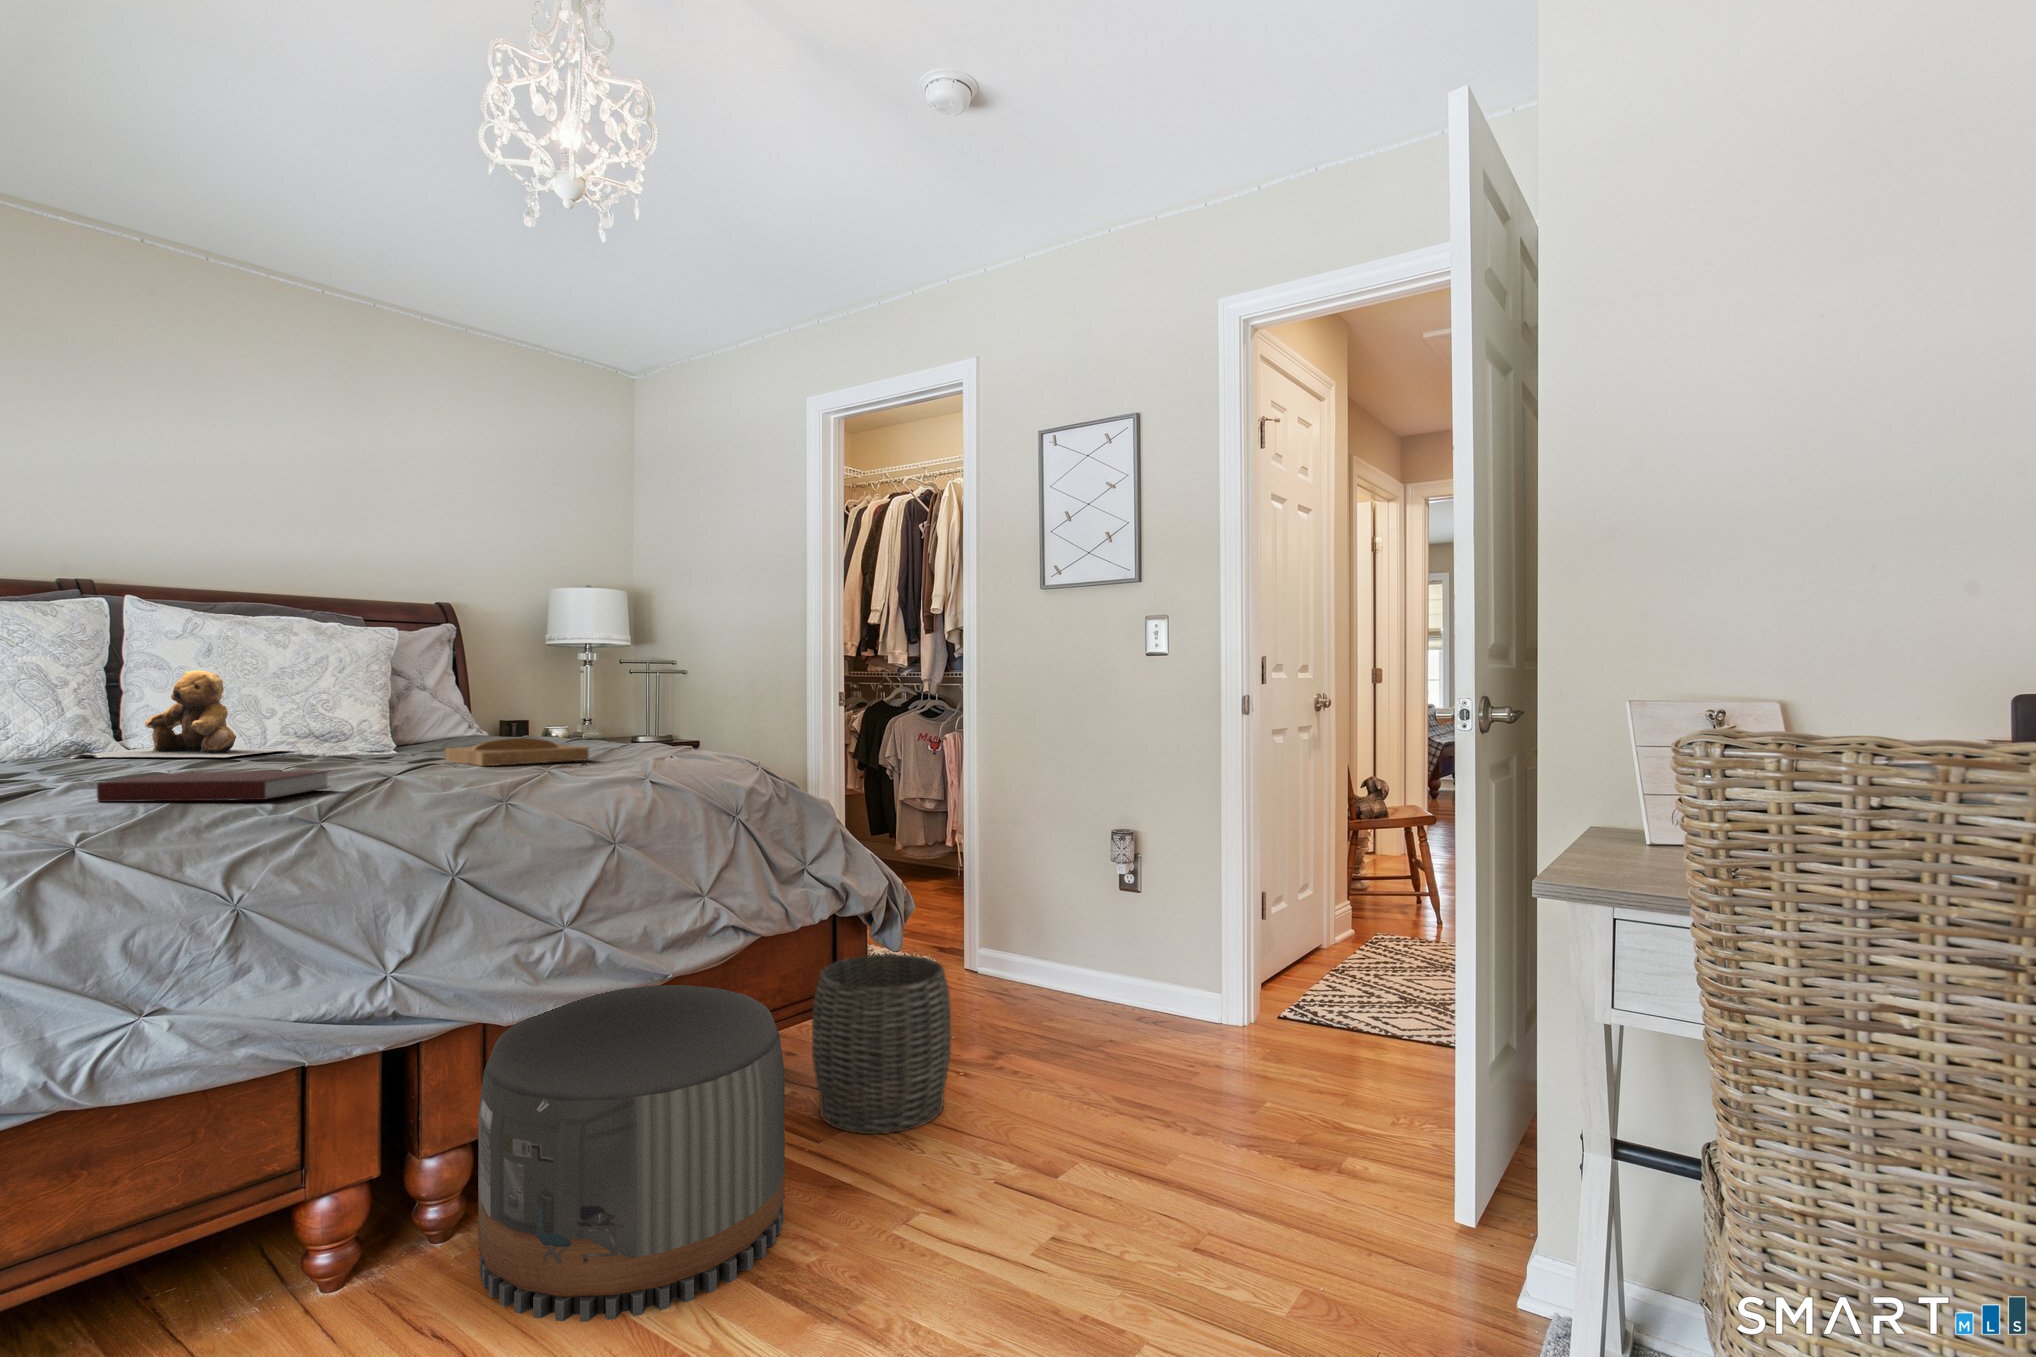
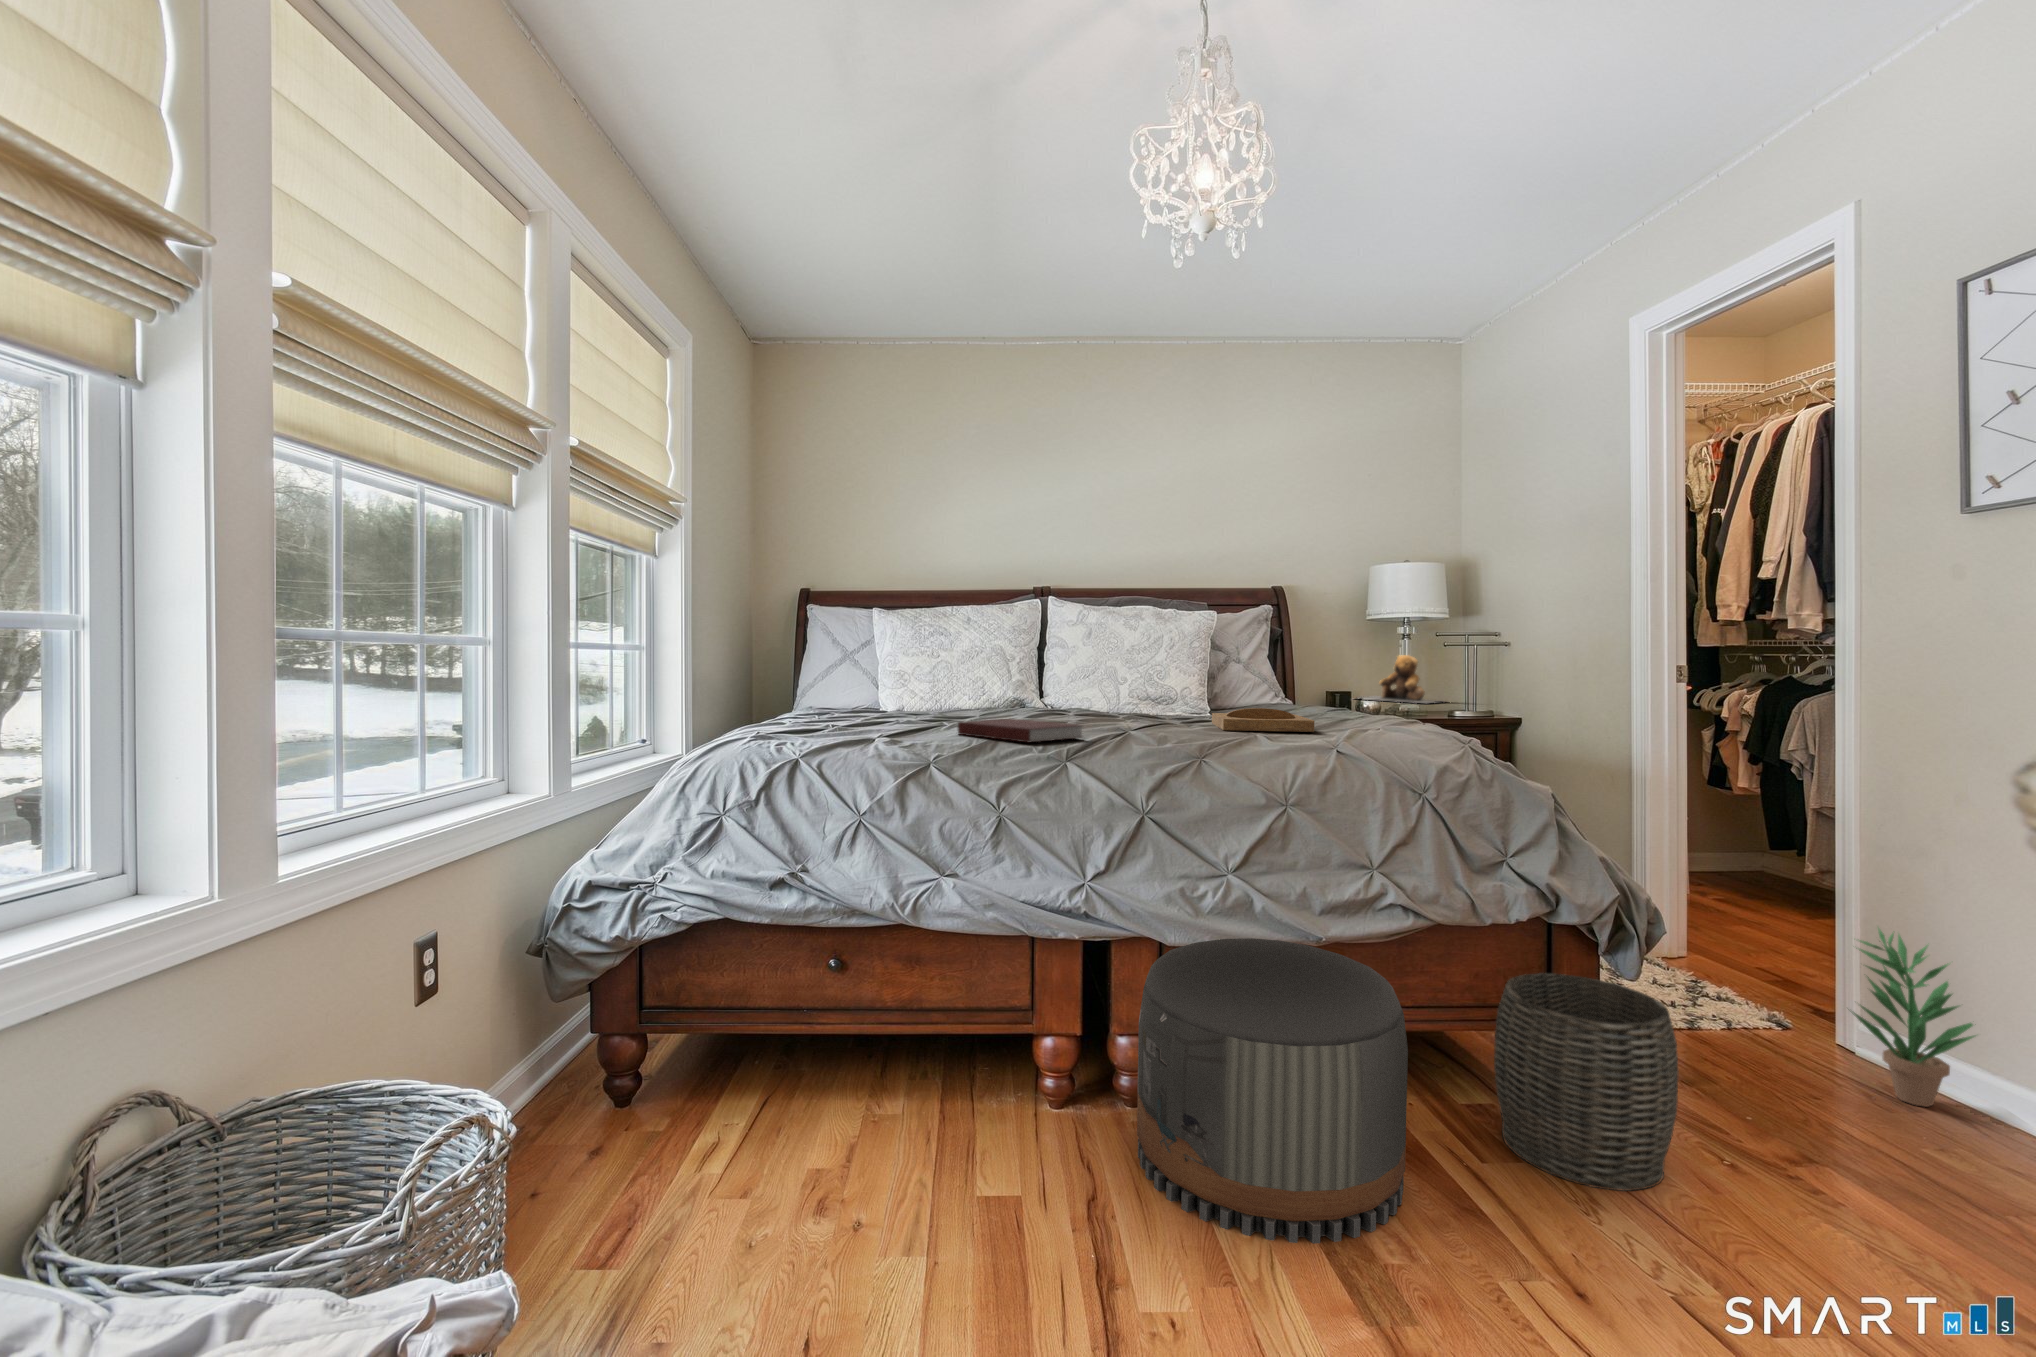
teddy bear: present [71,670,291,758] -> present [1360,655,1439,703]
potted plant: none [1000,871,1071,998] -> present [1853,928,1975,1107]

